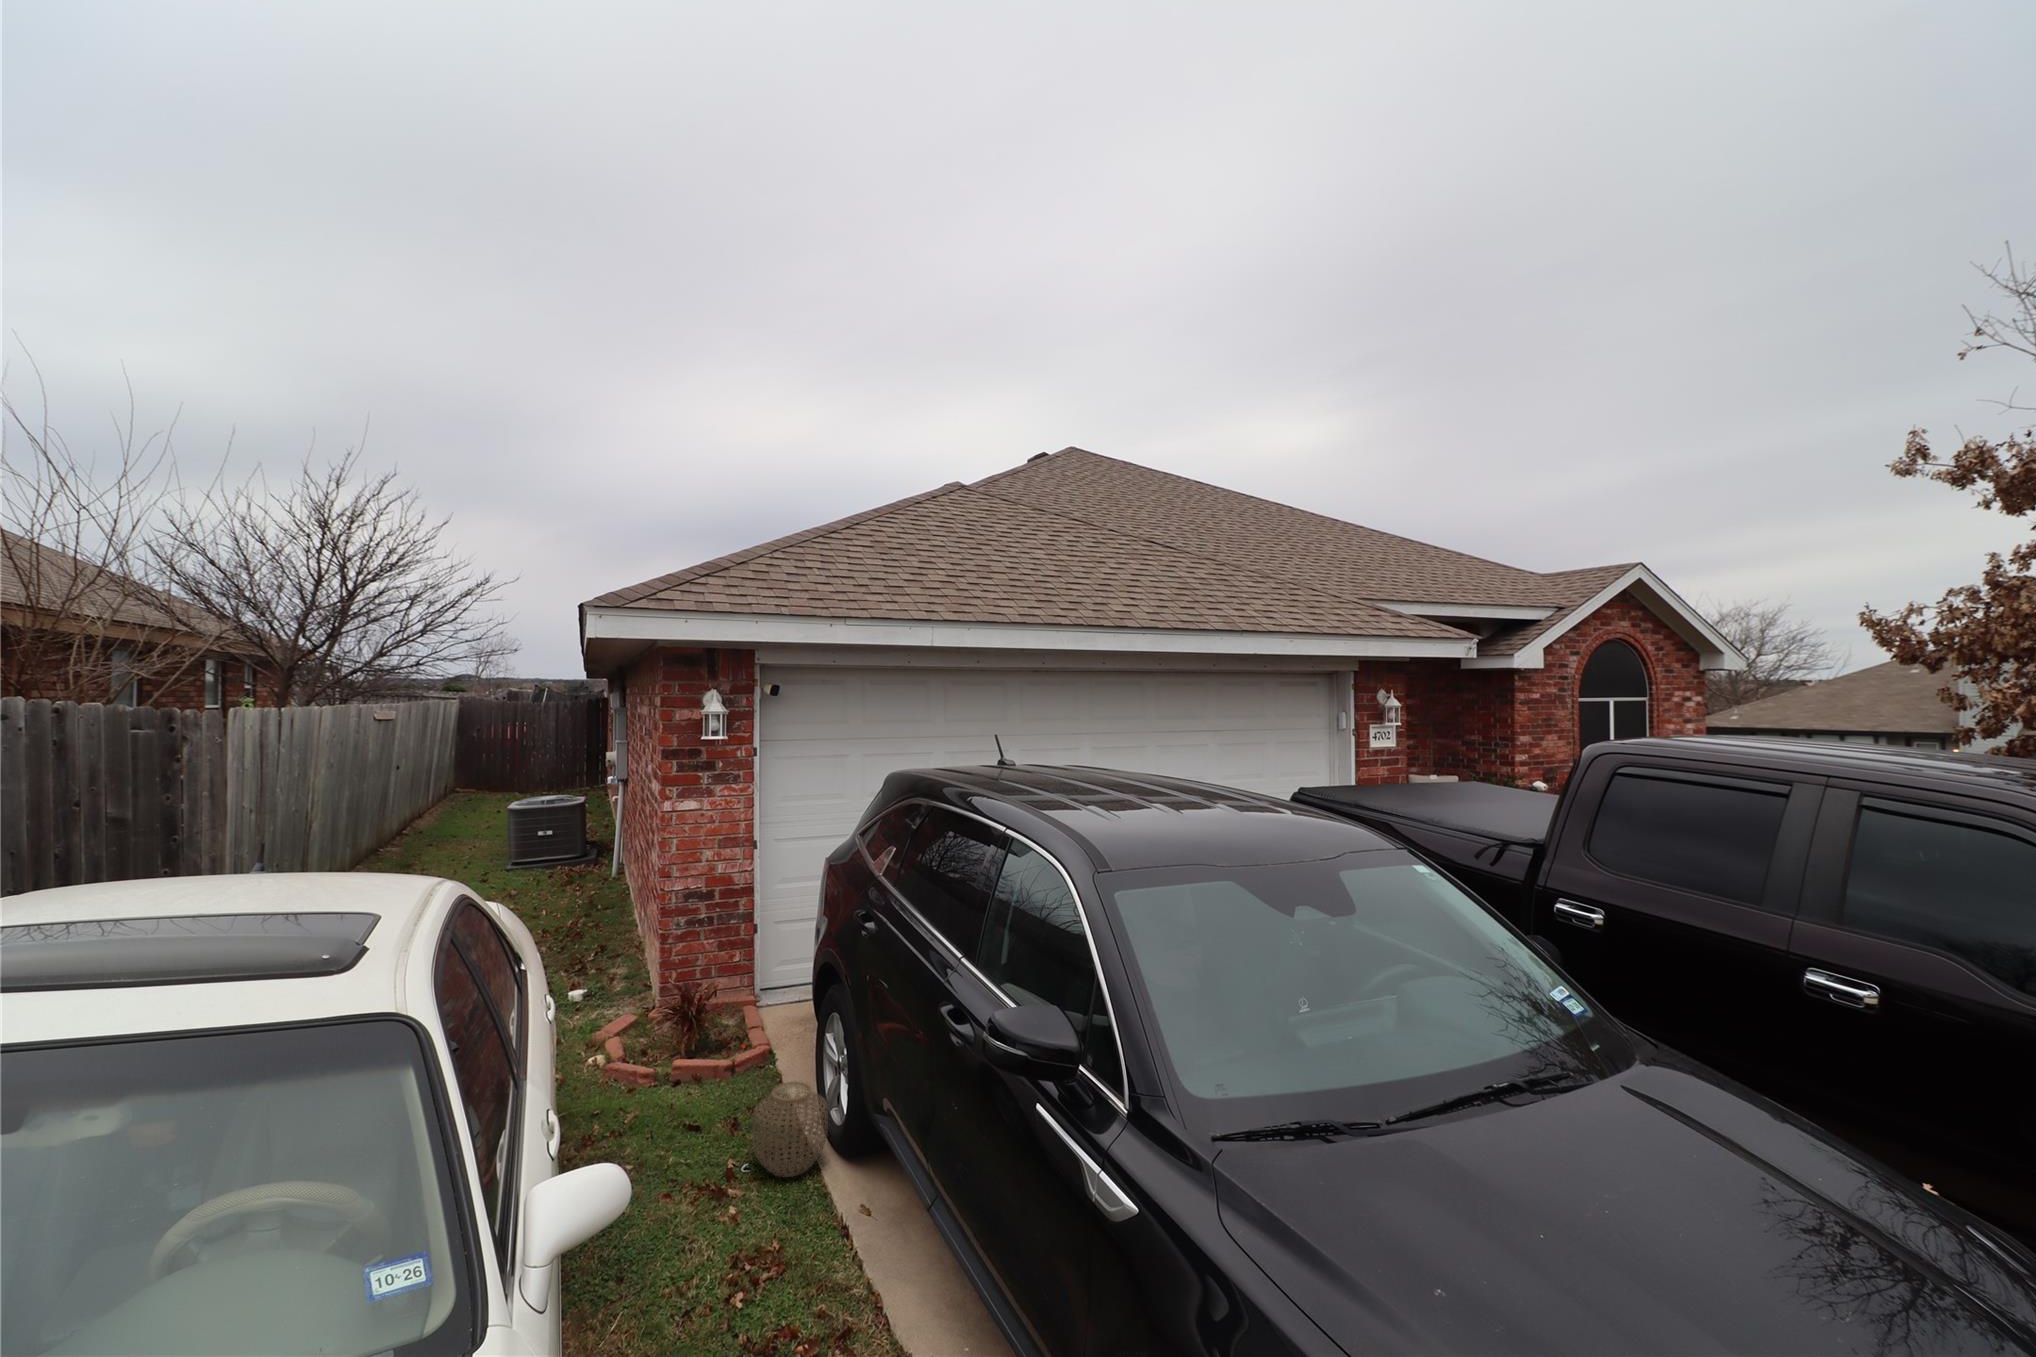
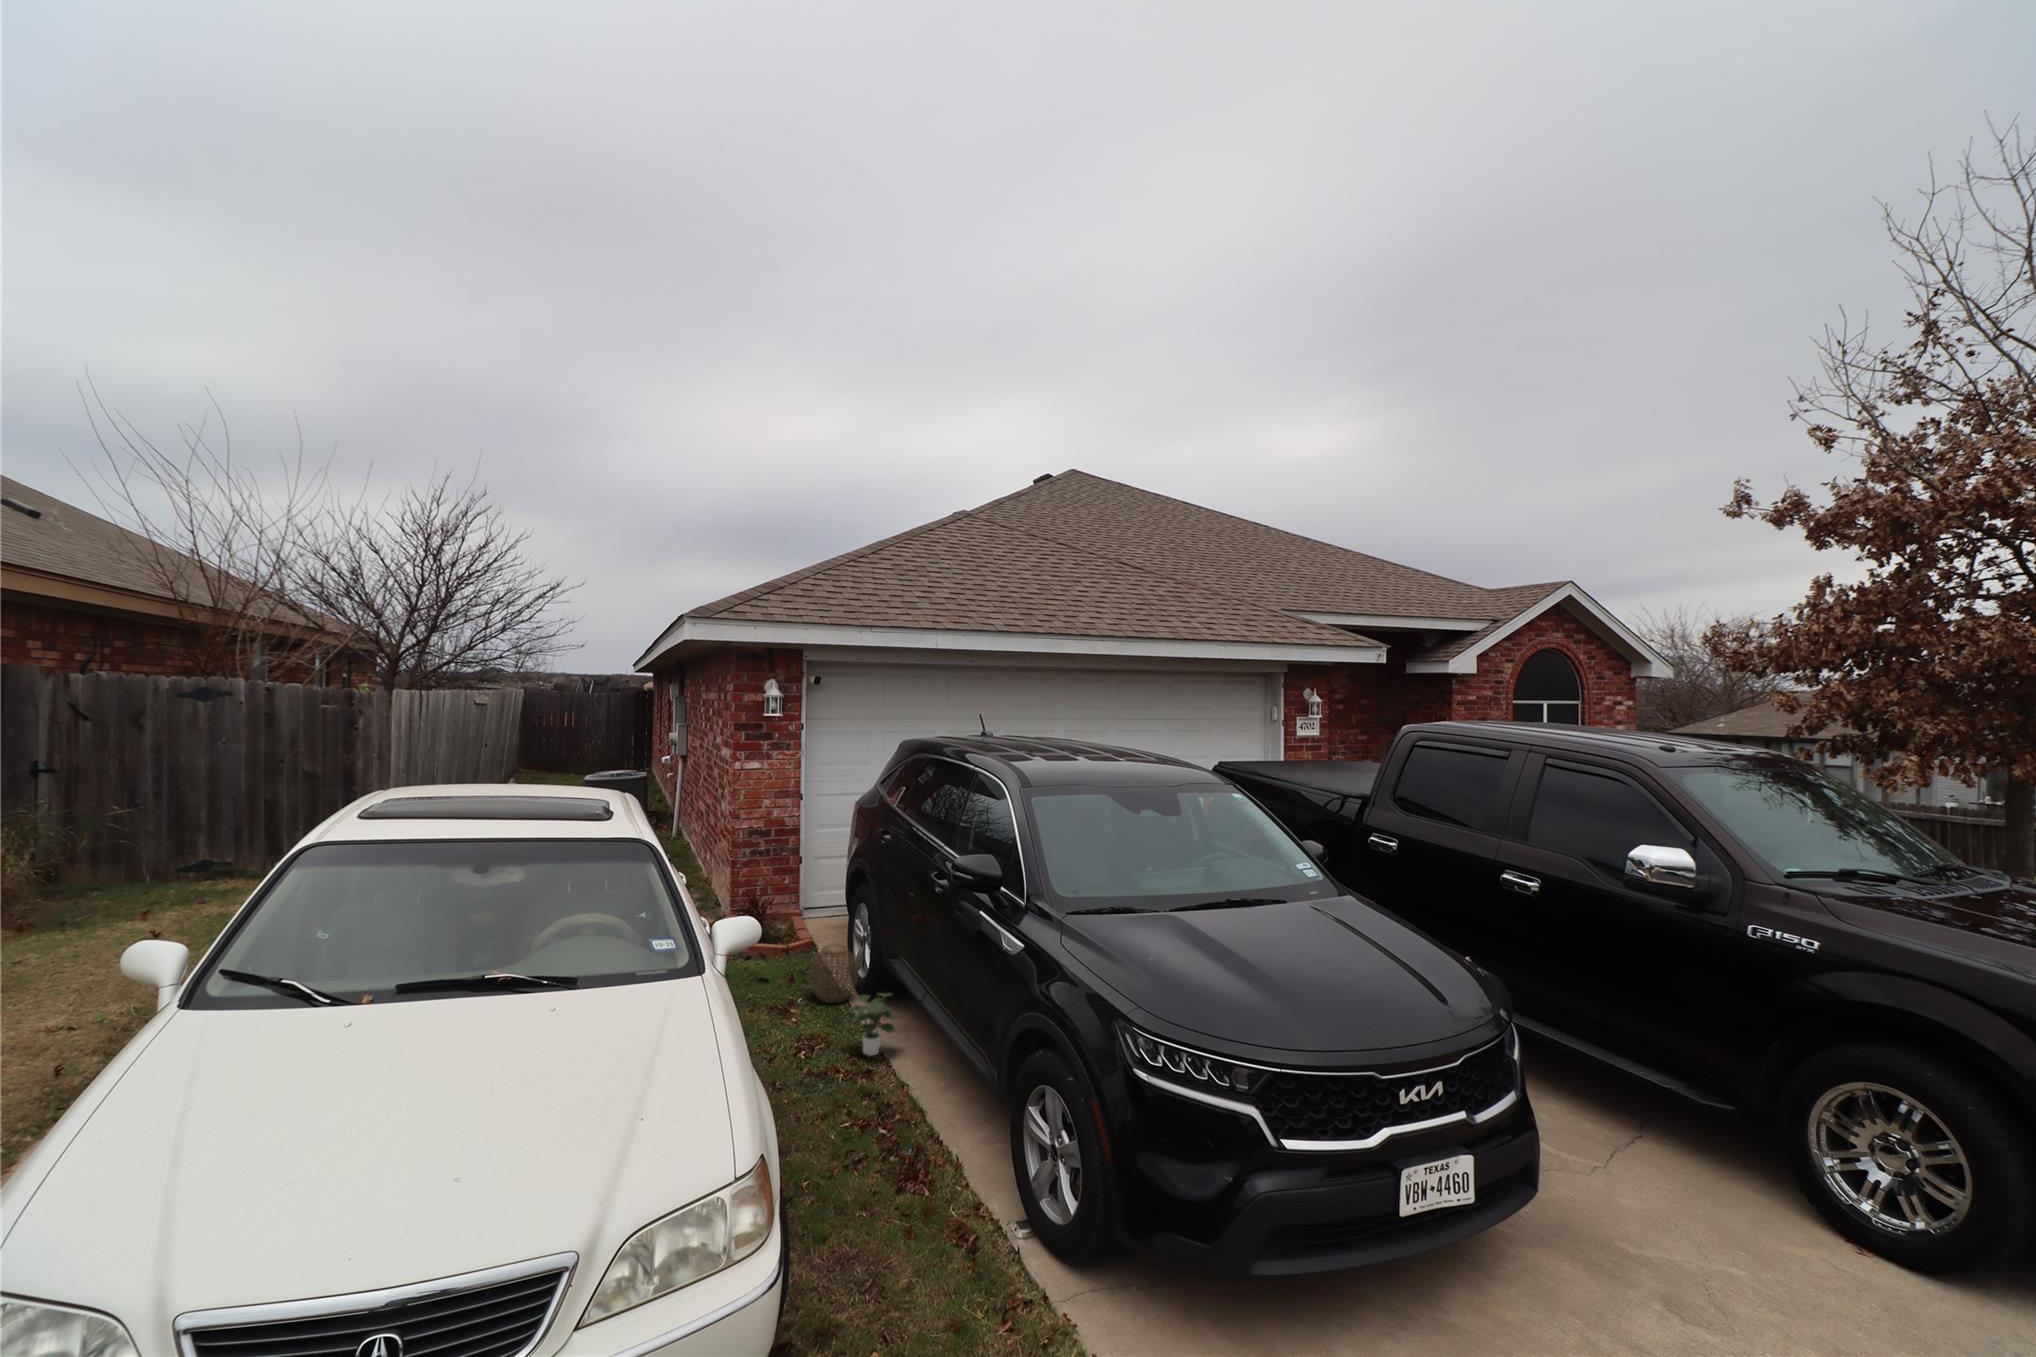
potted plant: none [801,1196,895,1308] -> present [848,993,901,1056]

